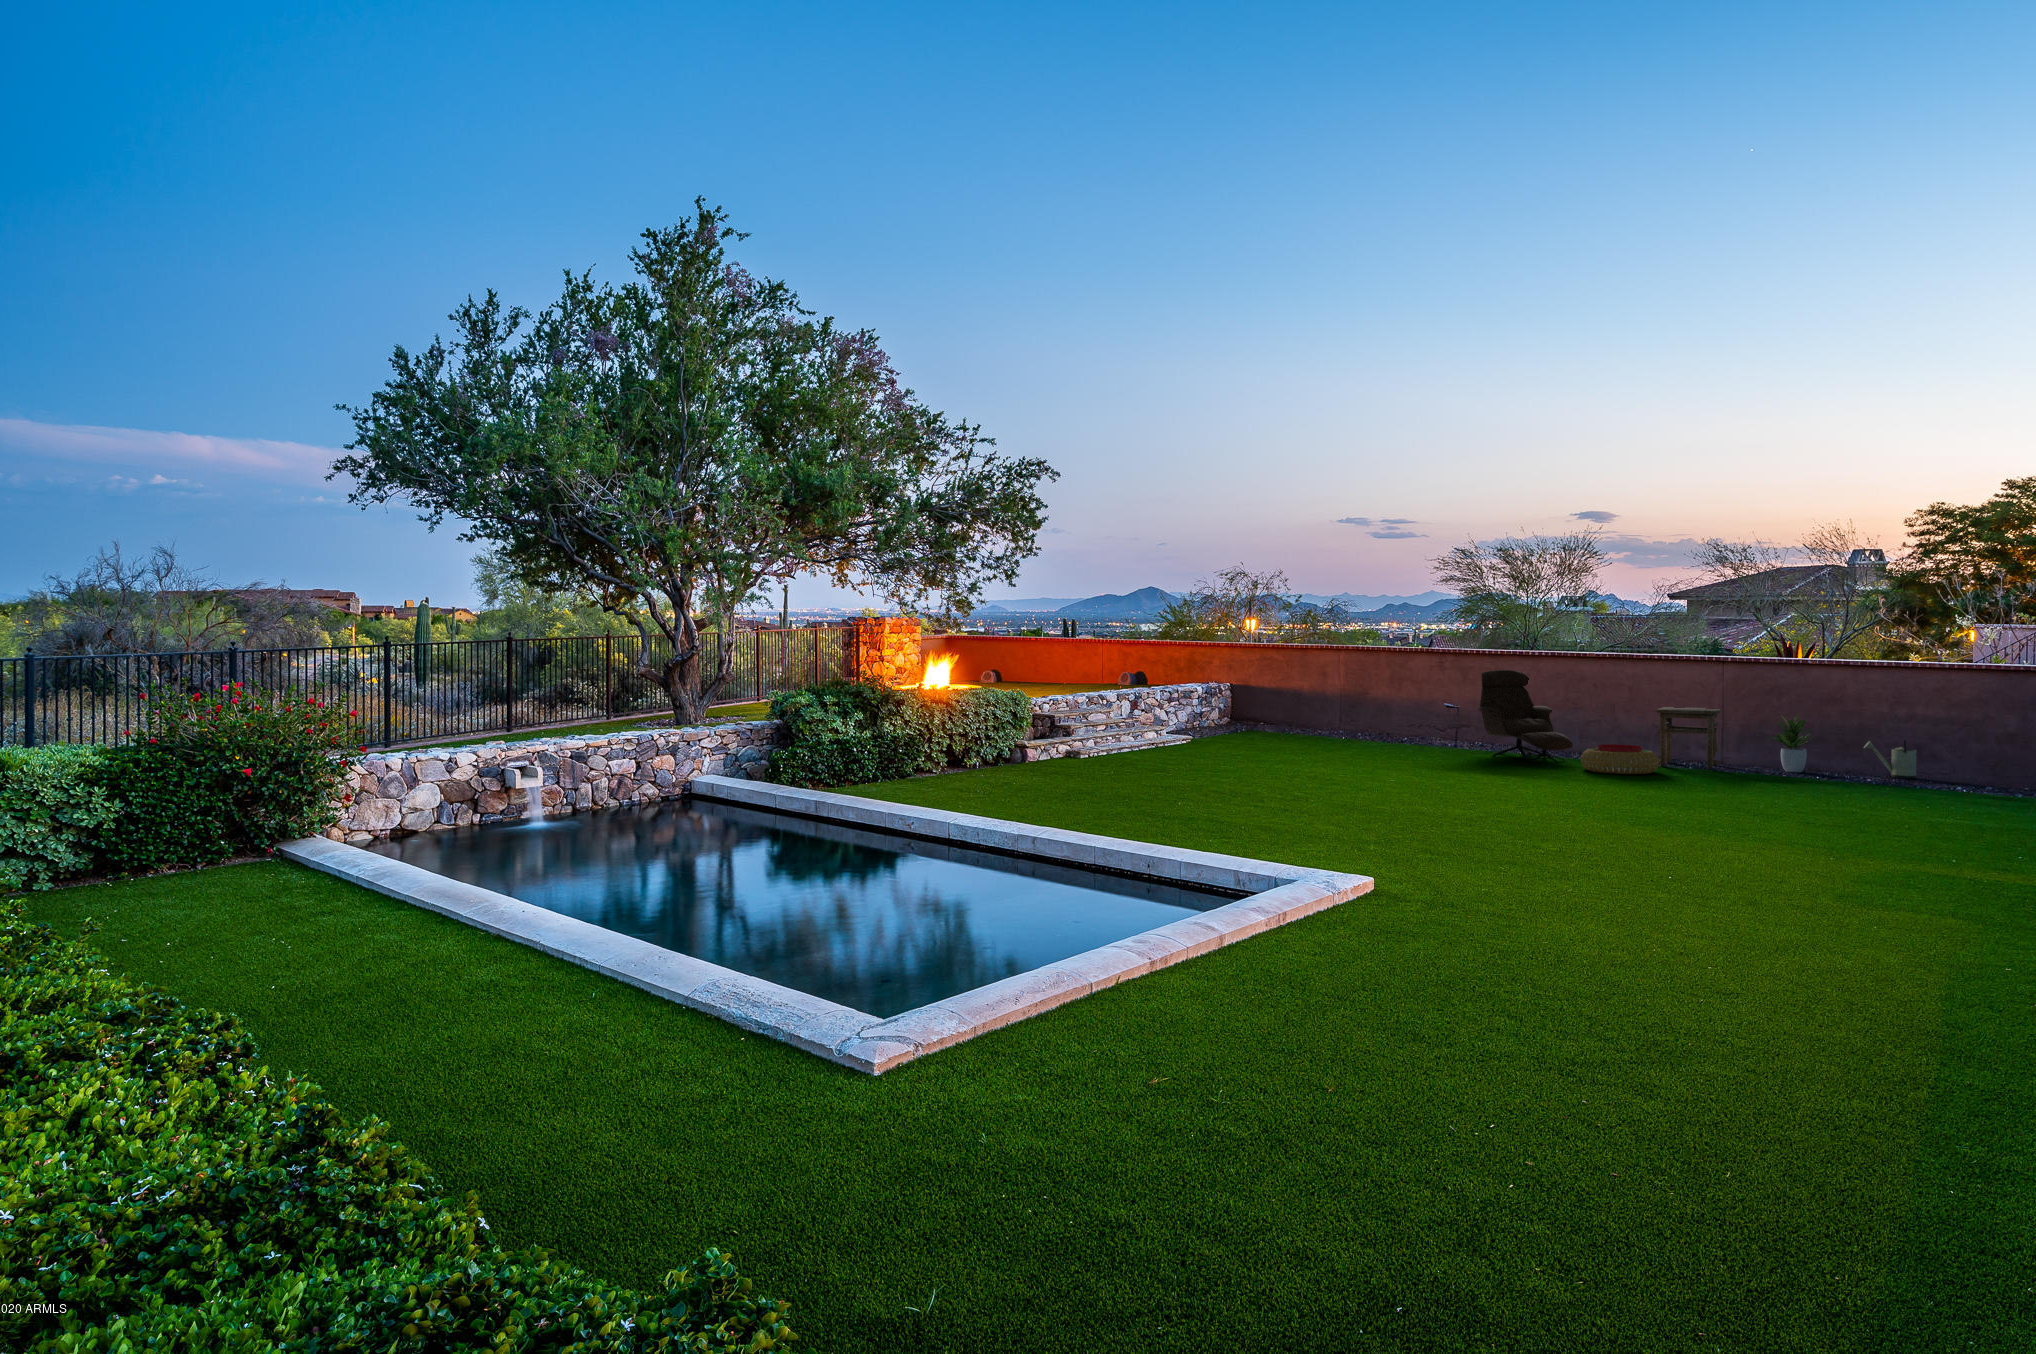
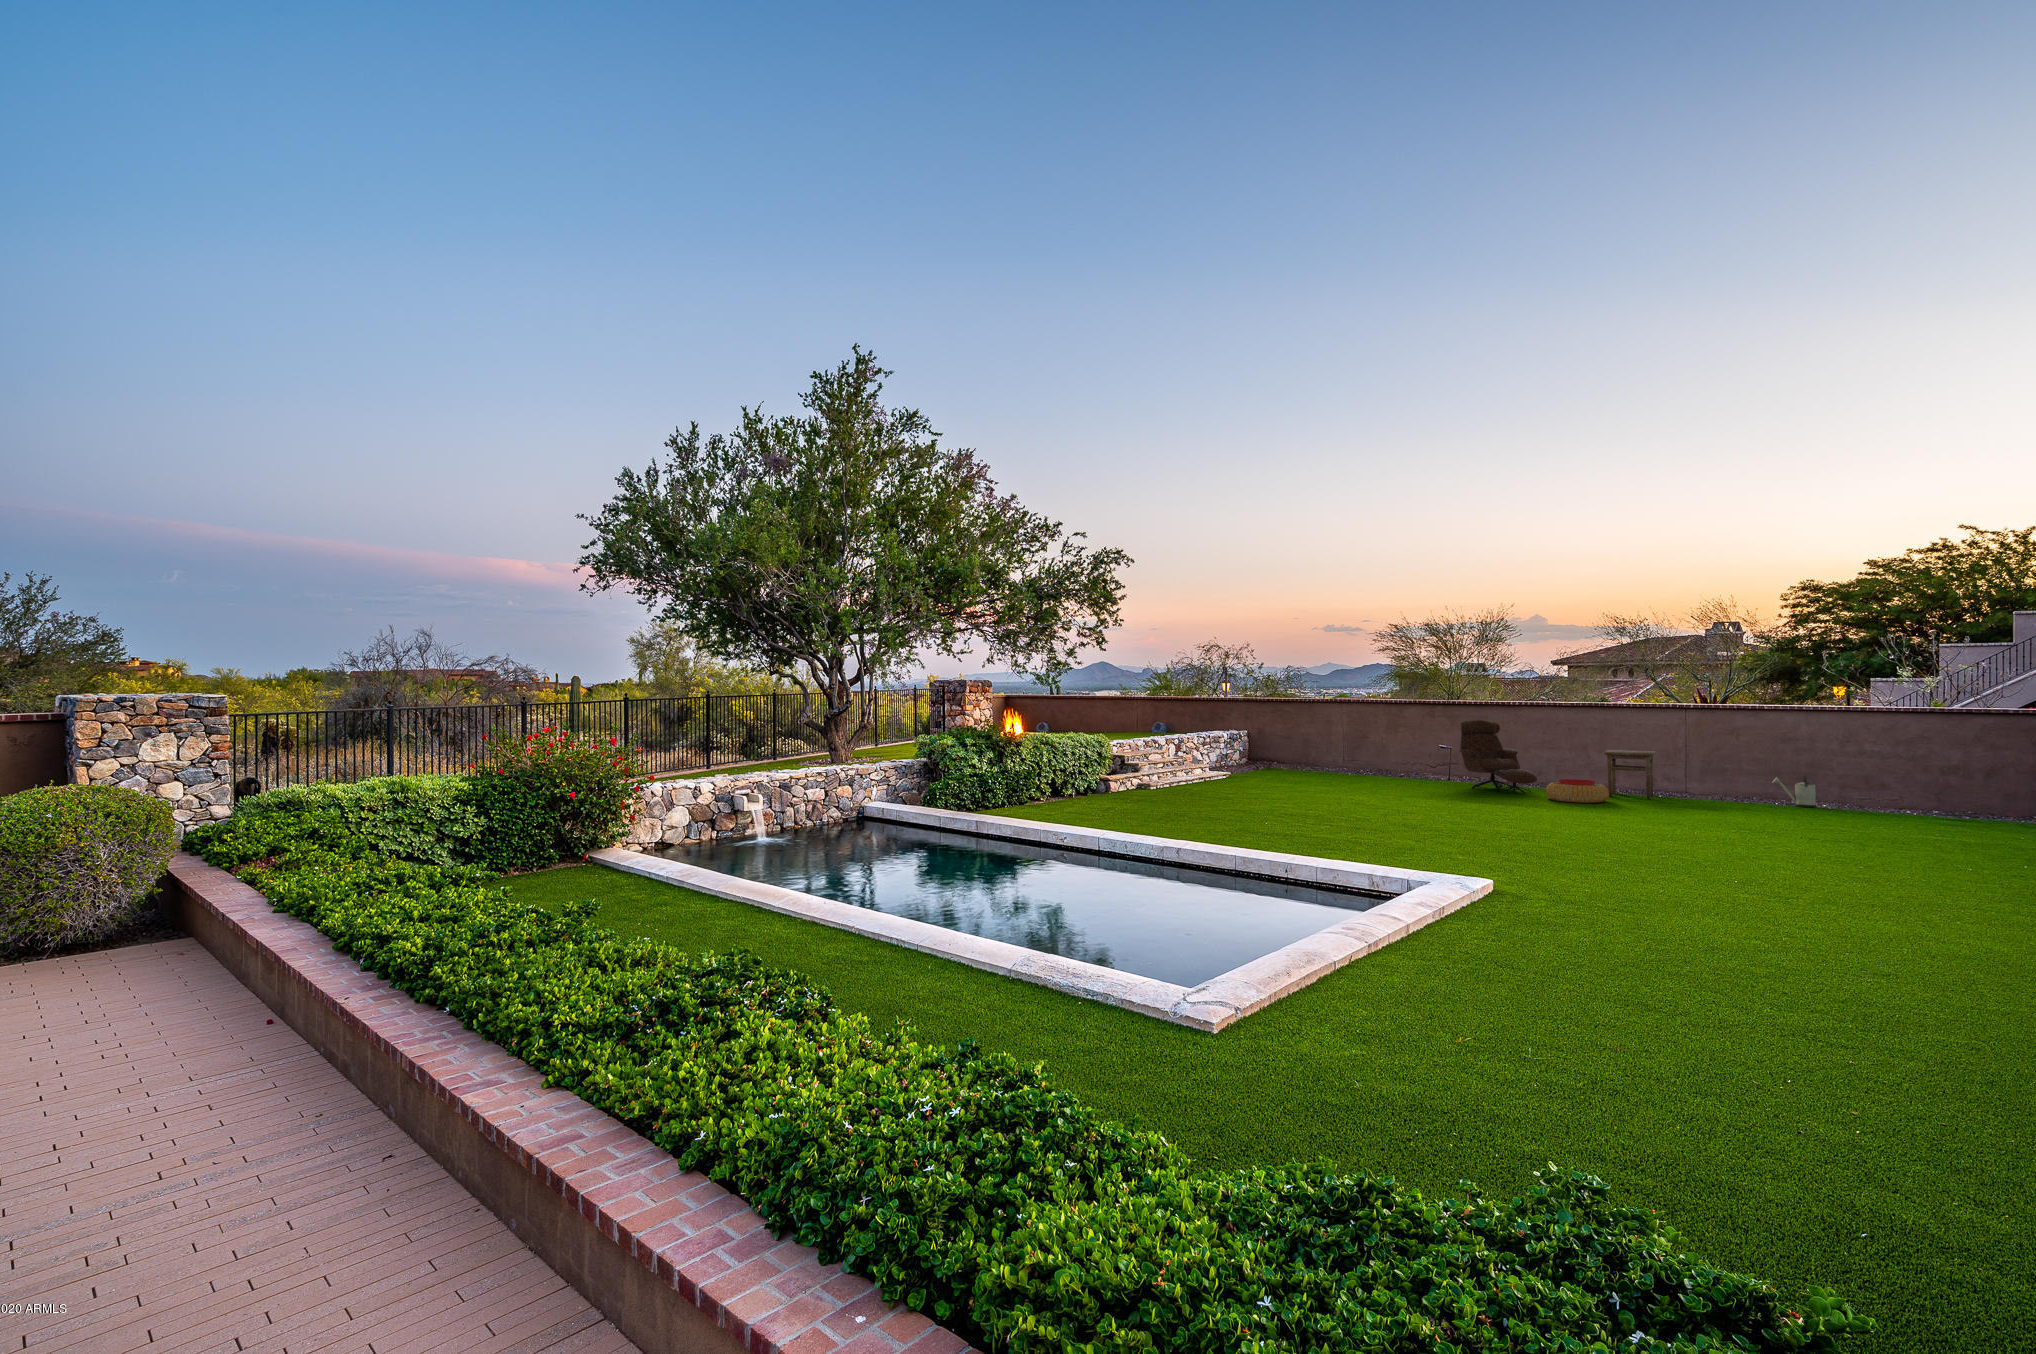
potted plant: present [1771,714,1810,772] -> none [1695,754,1734,802]

